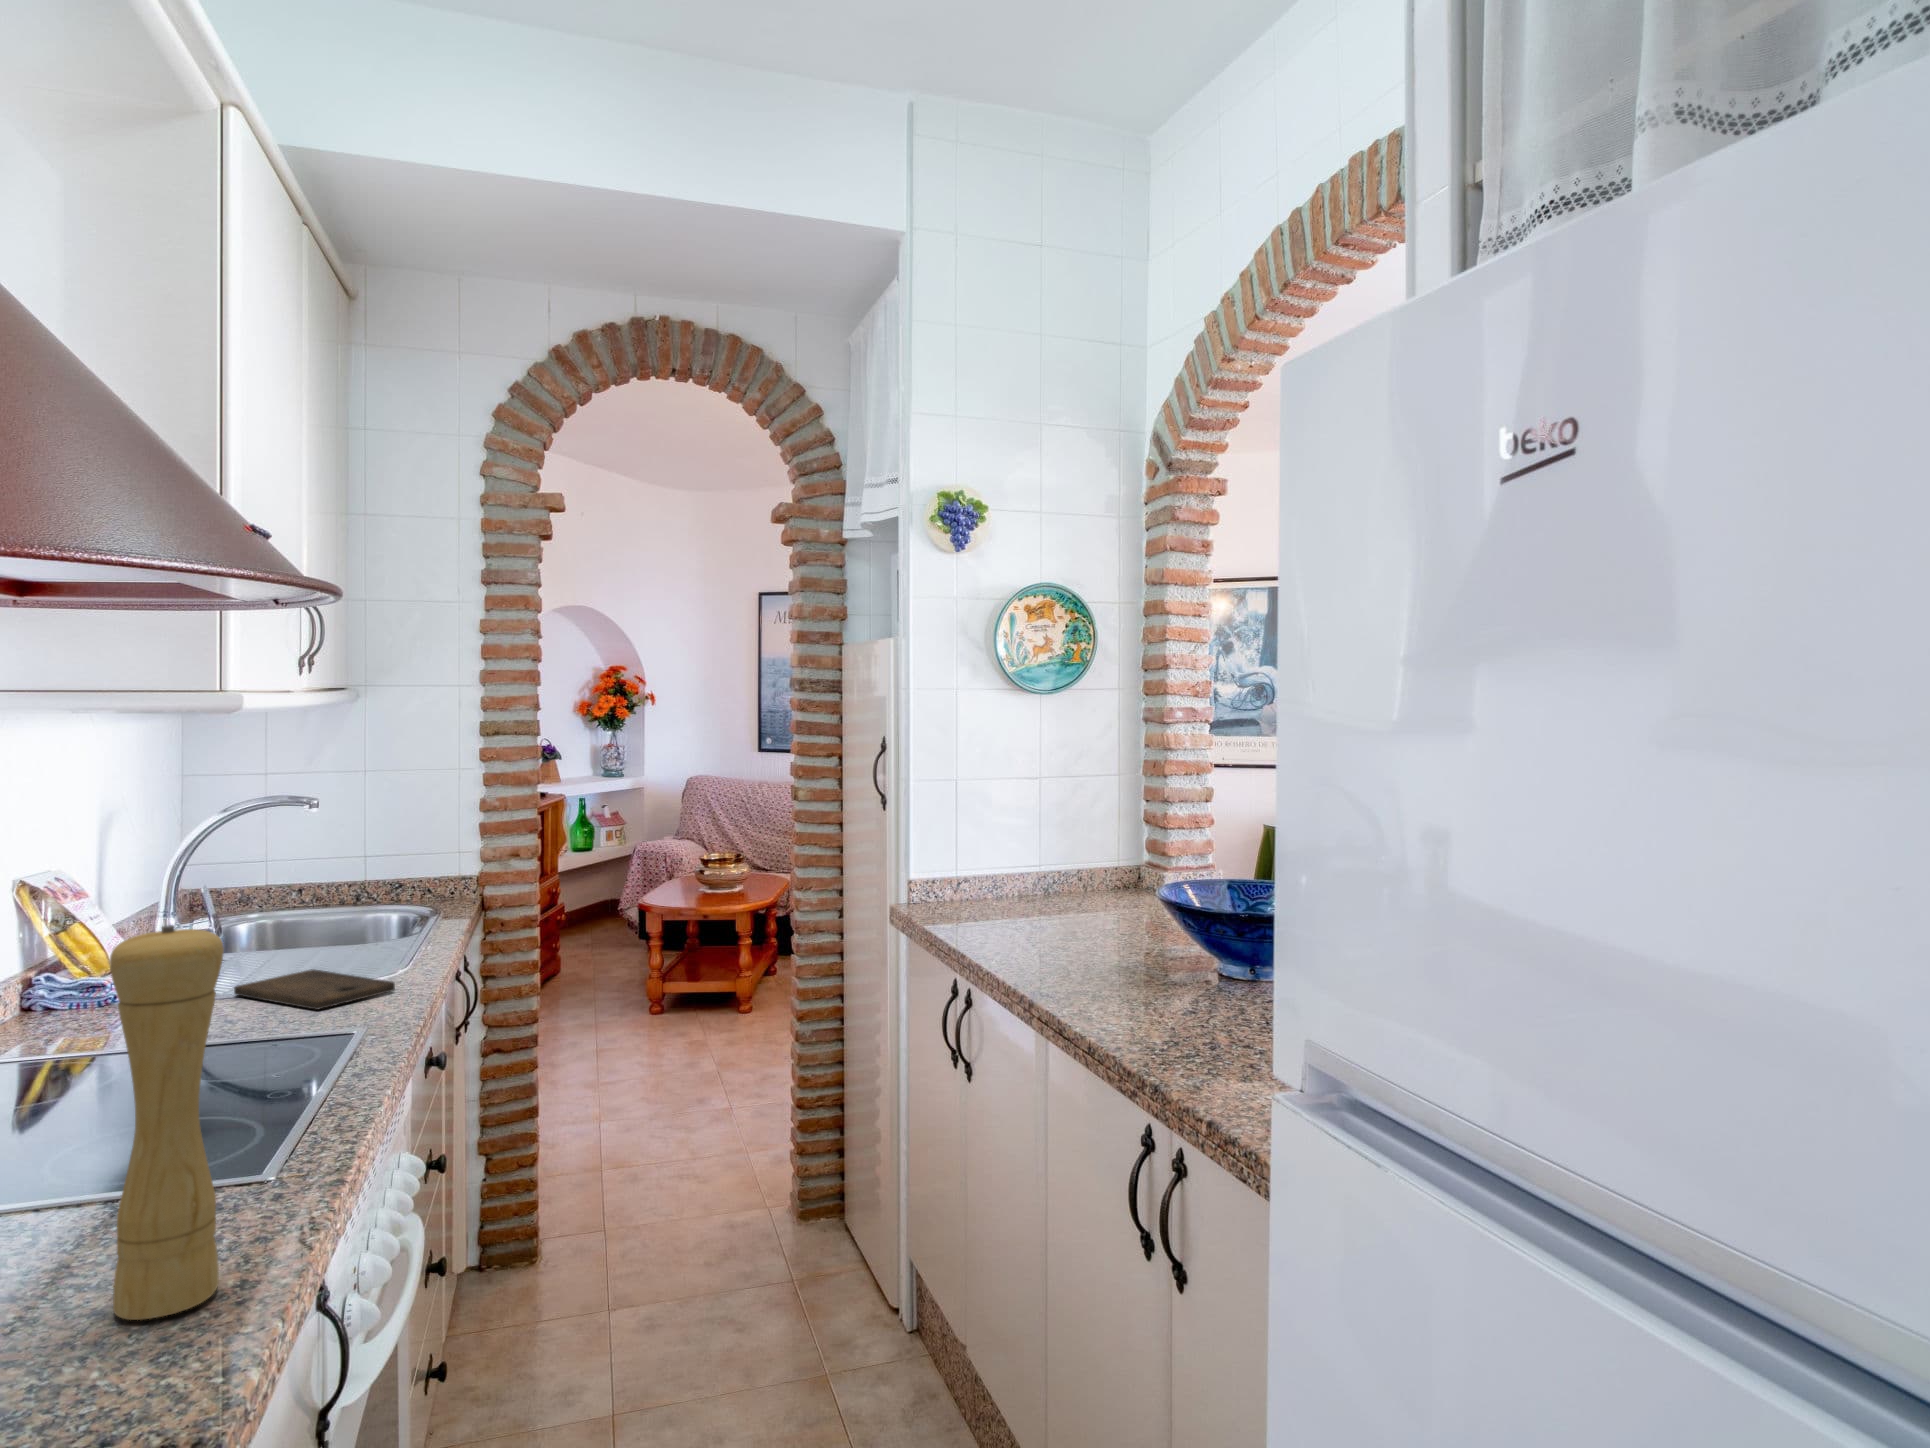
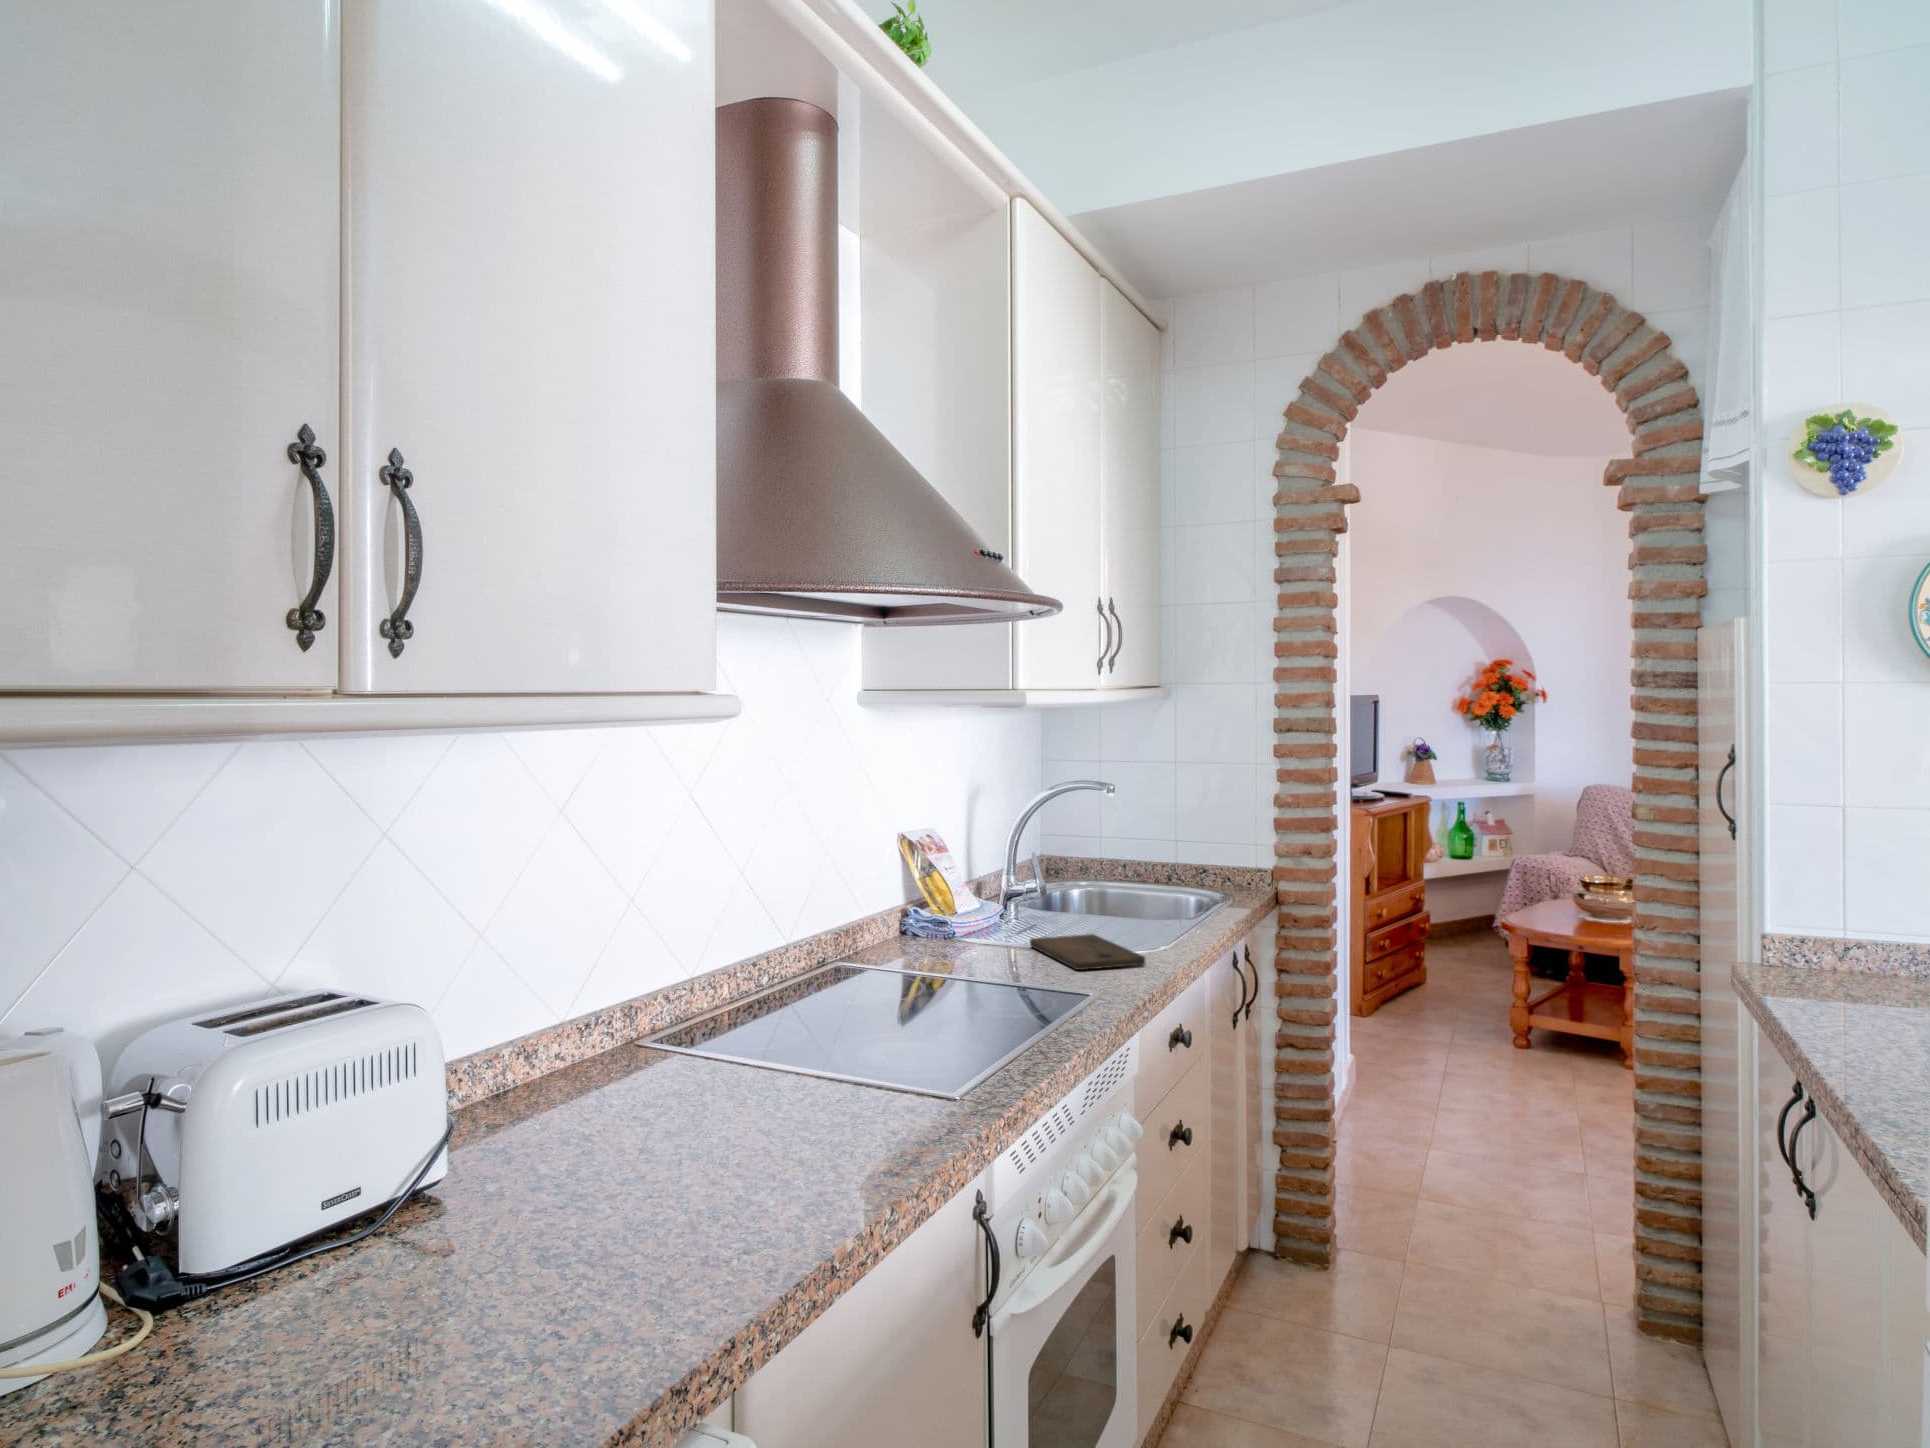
pepper mill: present [109,925,224,1320] -> none [781,874,856,1188]

